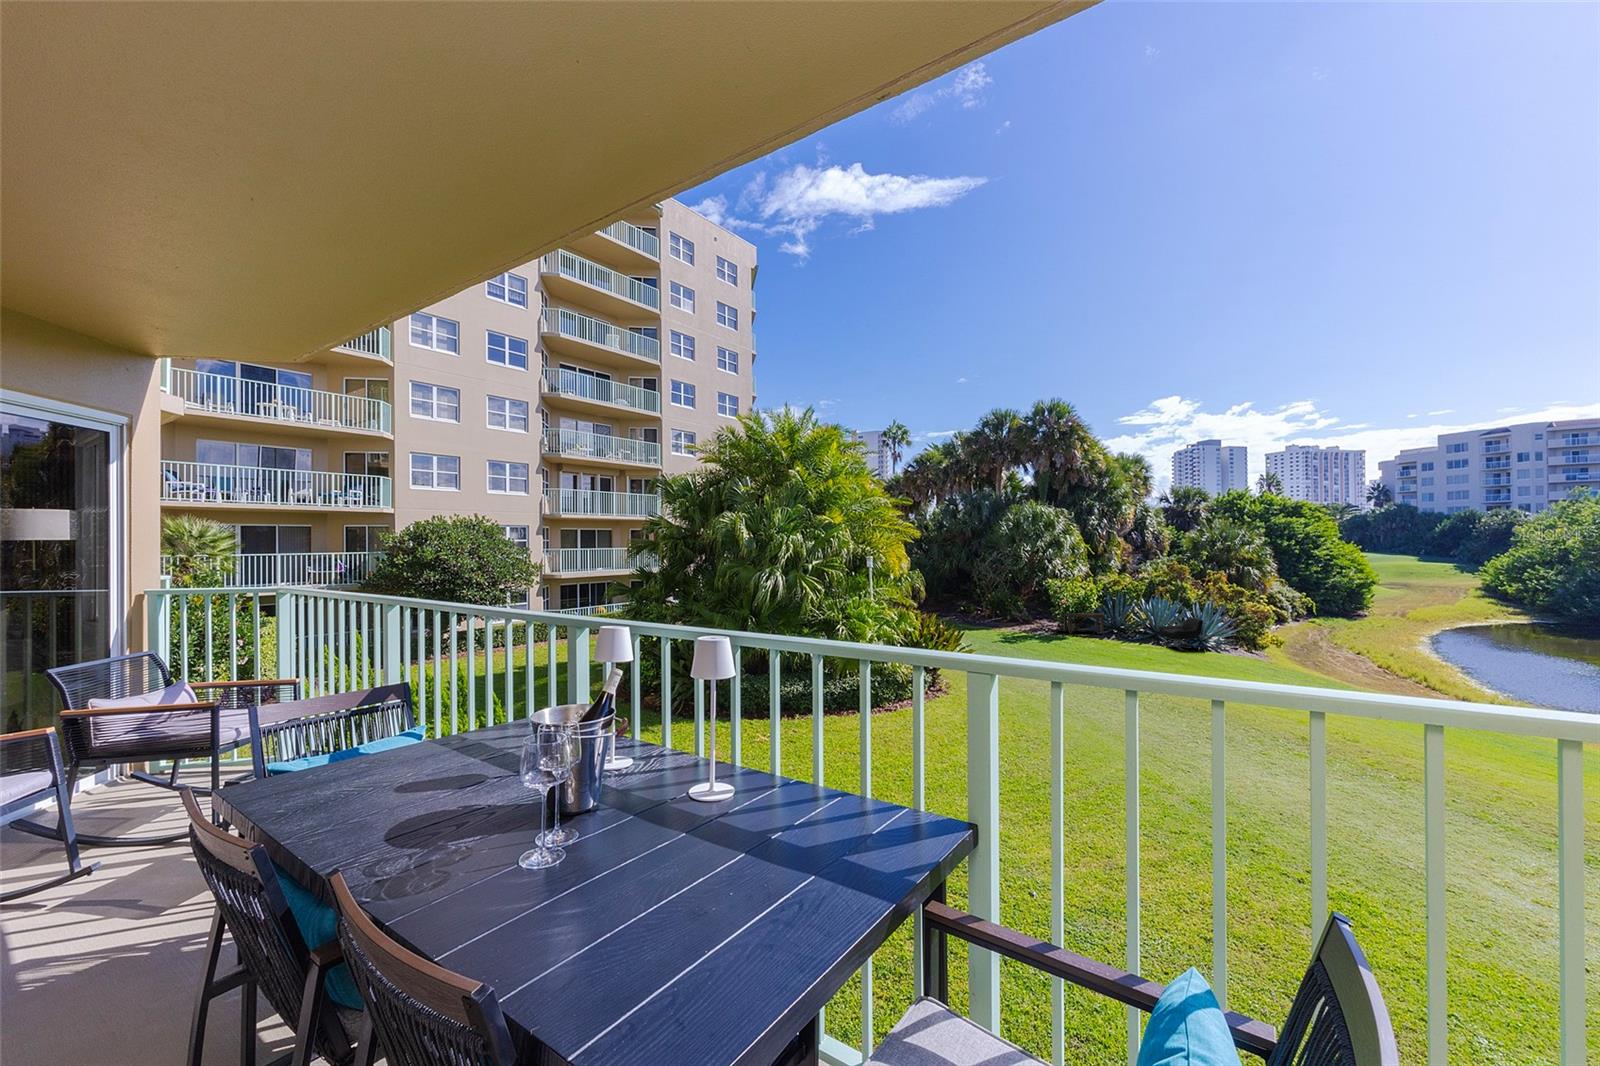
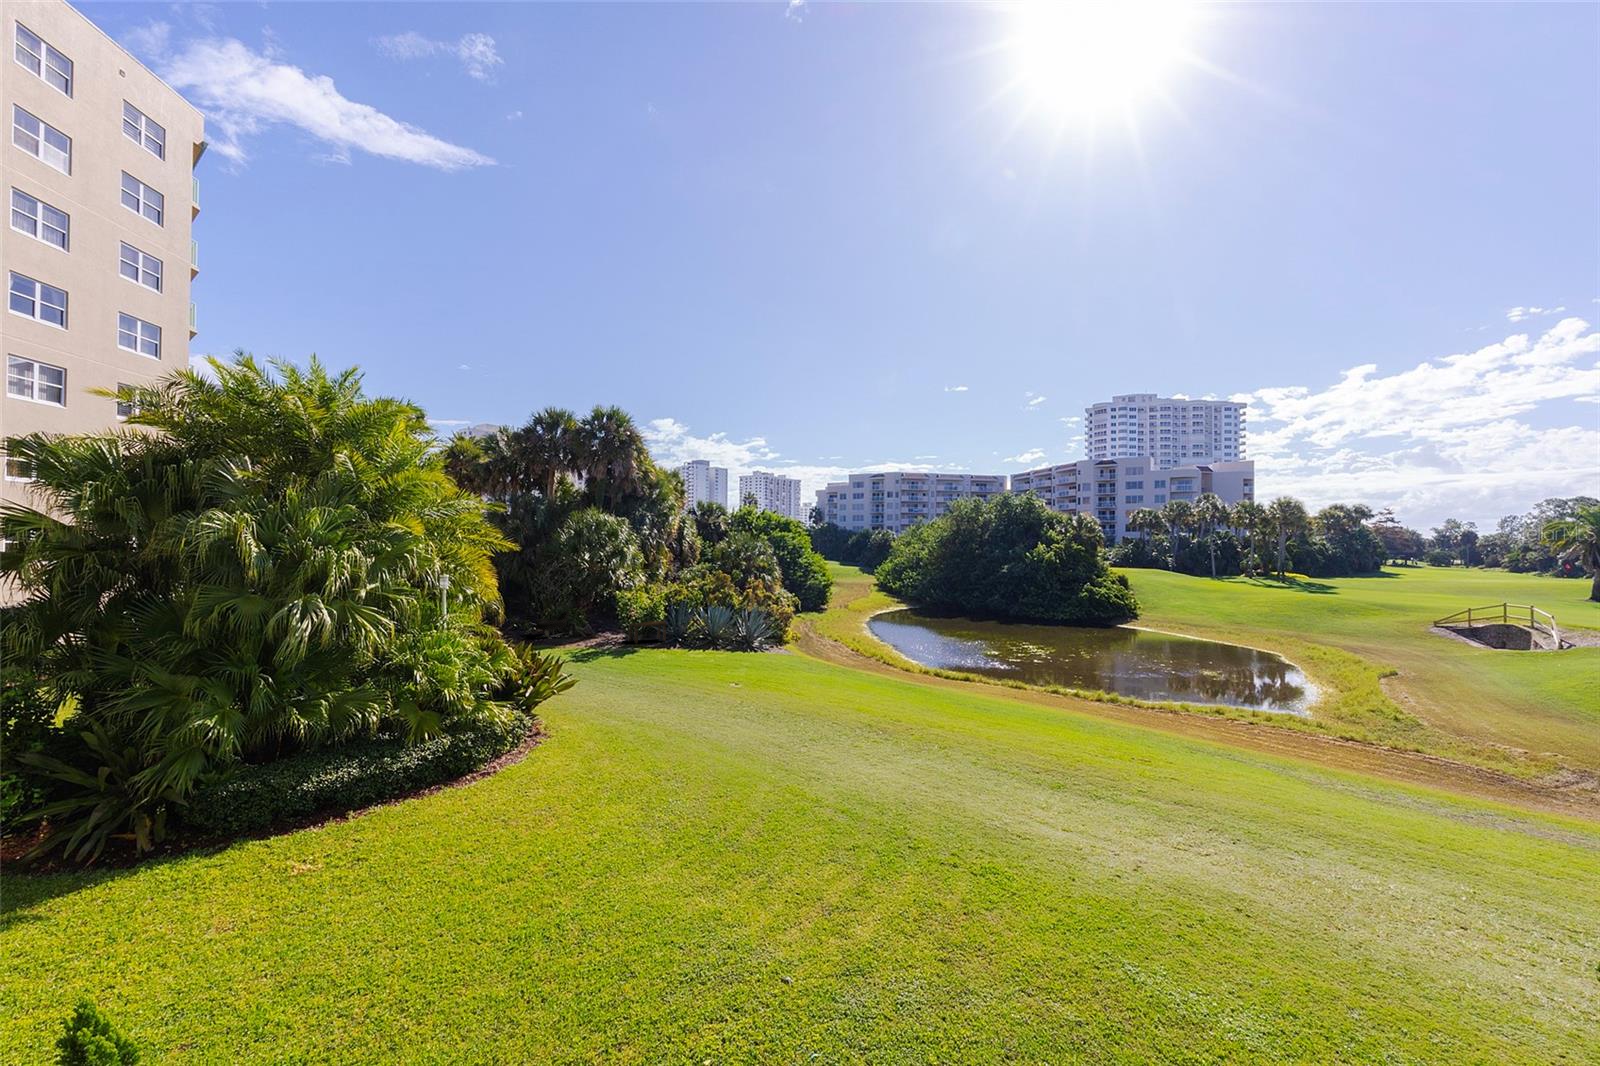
lounge chair: present [1159,617,1203,650] -> present [535,611,569,637]

